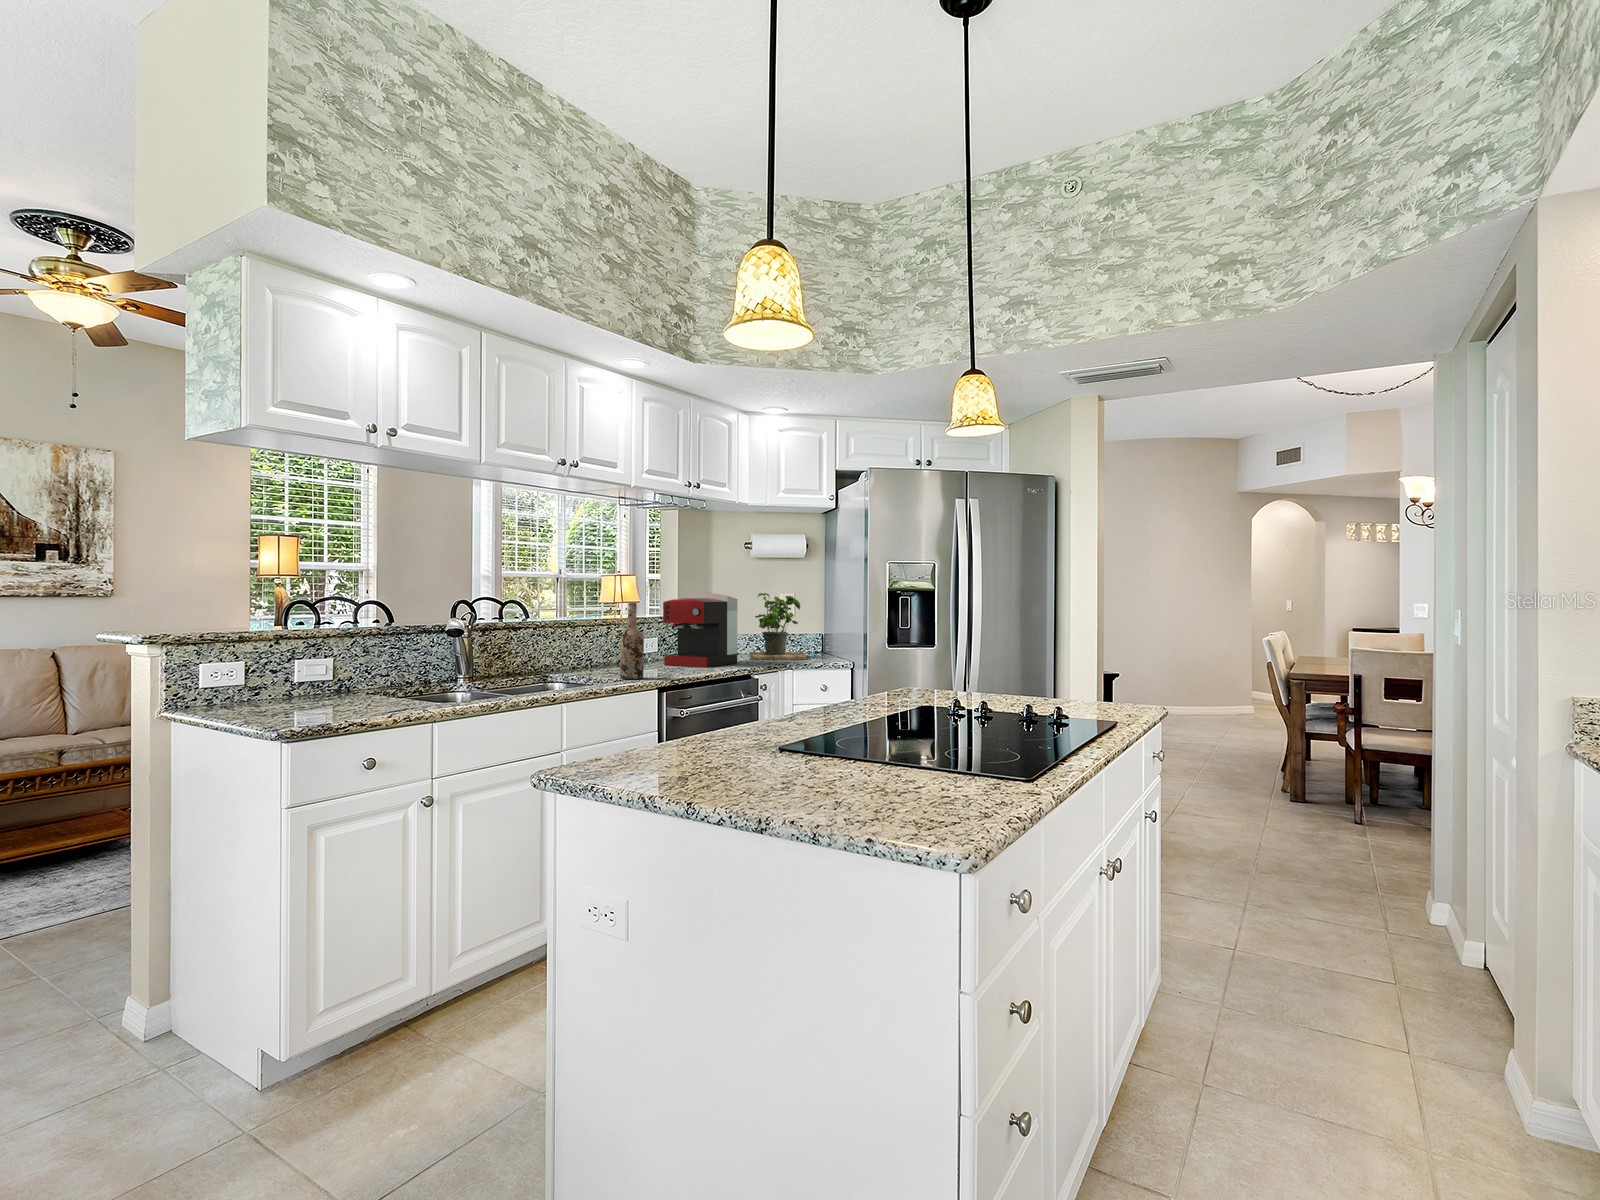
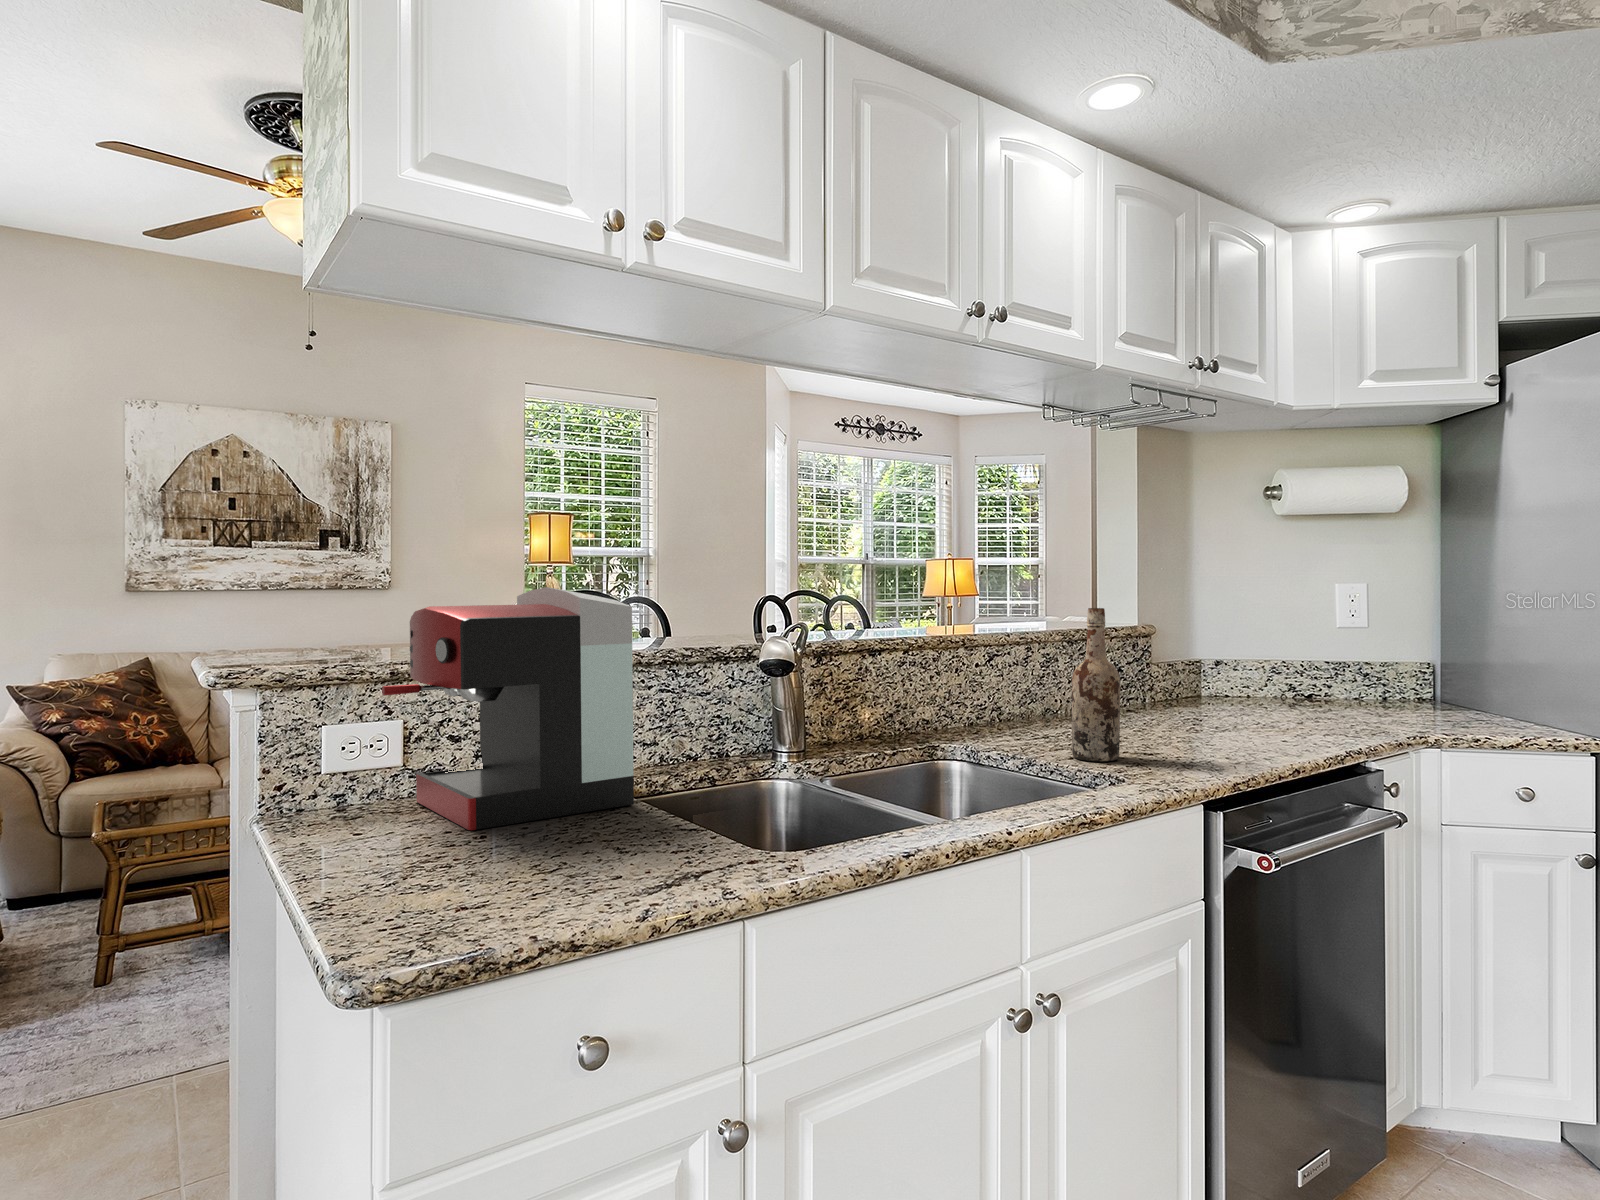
coffee maker: present [663,592,737,667] -> present [382,587,634,830]
potted plant: present [750,593,806,660] -> none [1279,584,1414,714]

